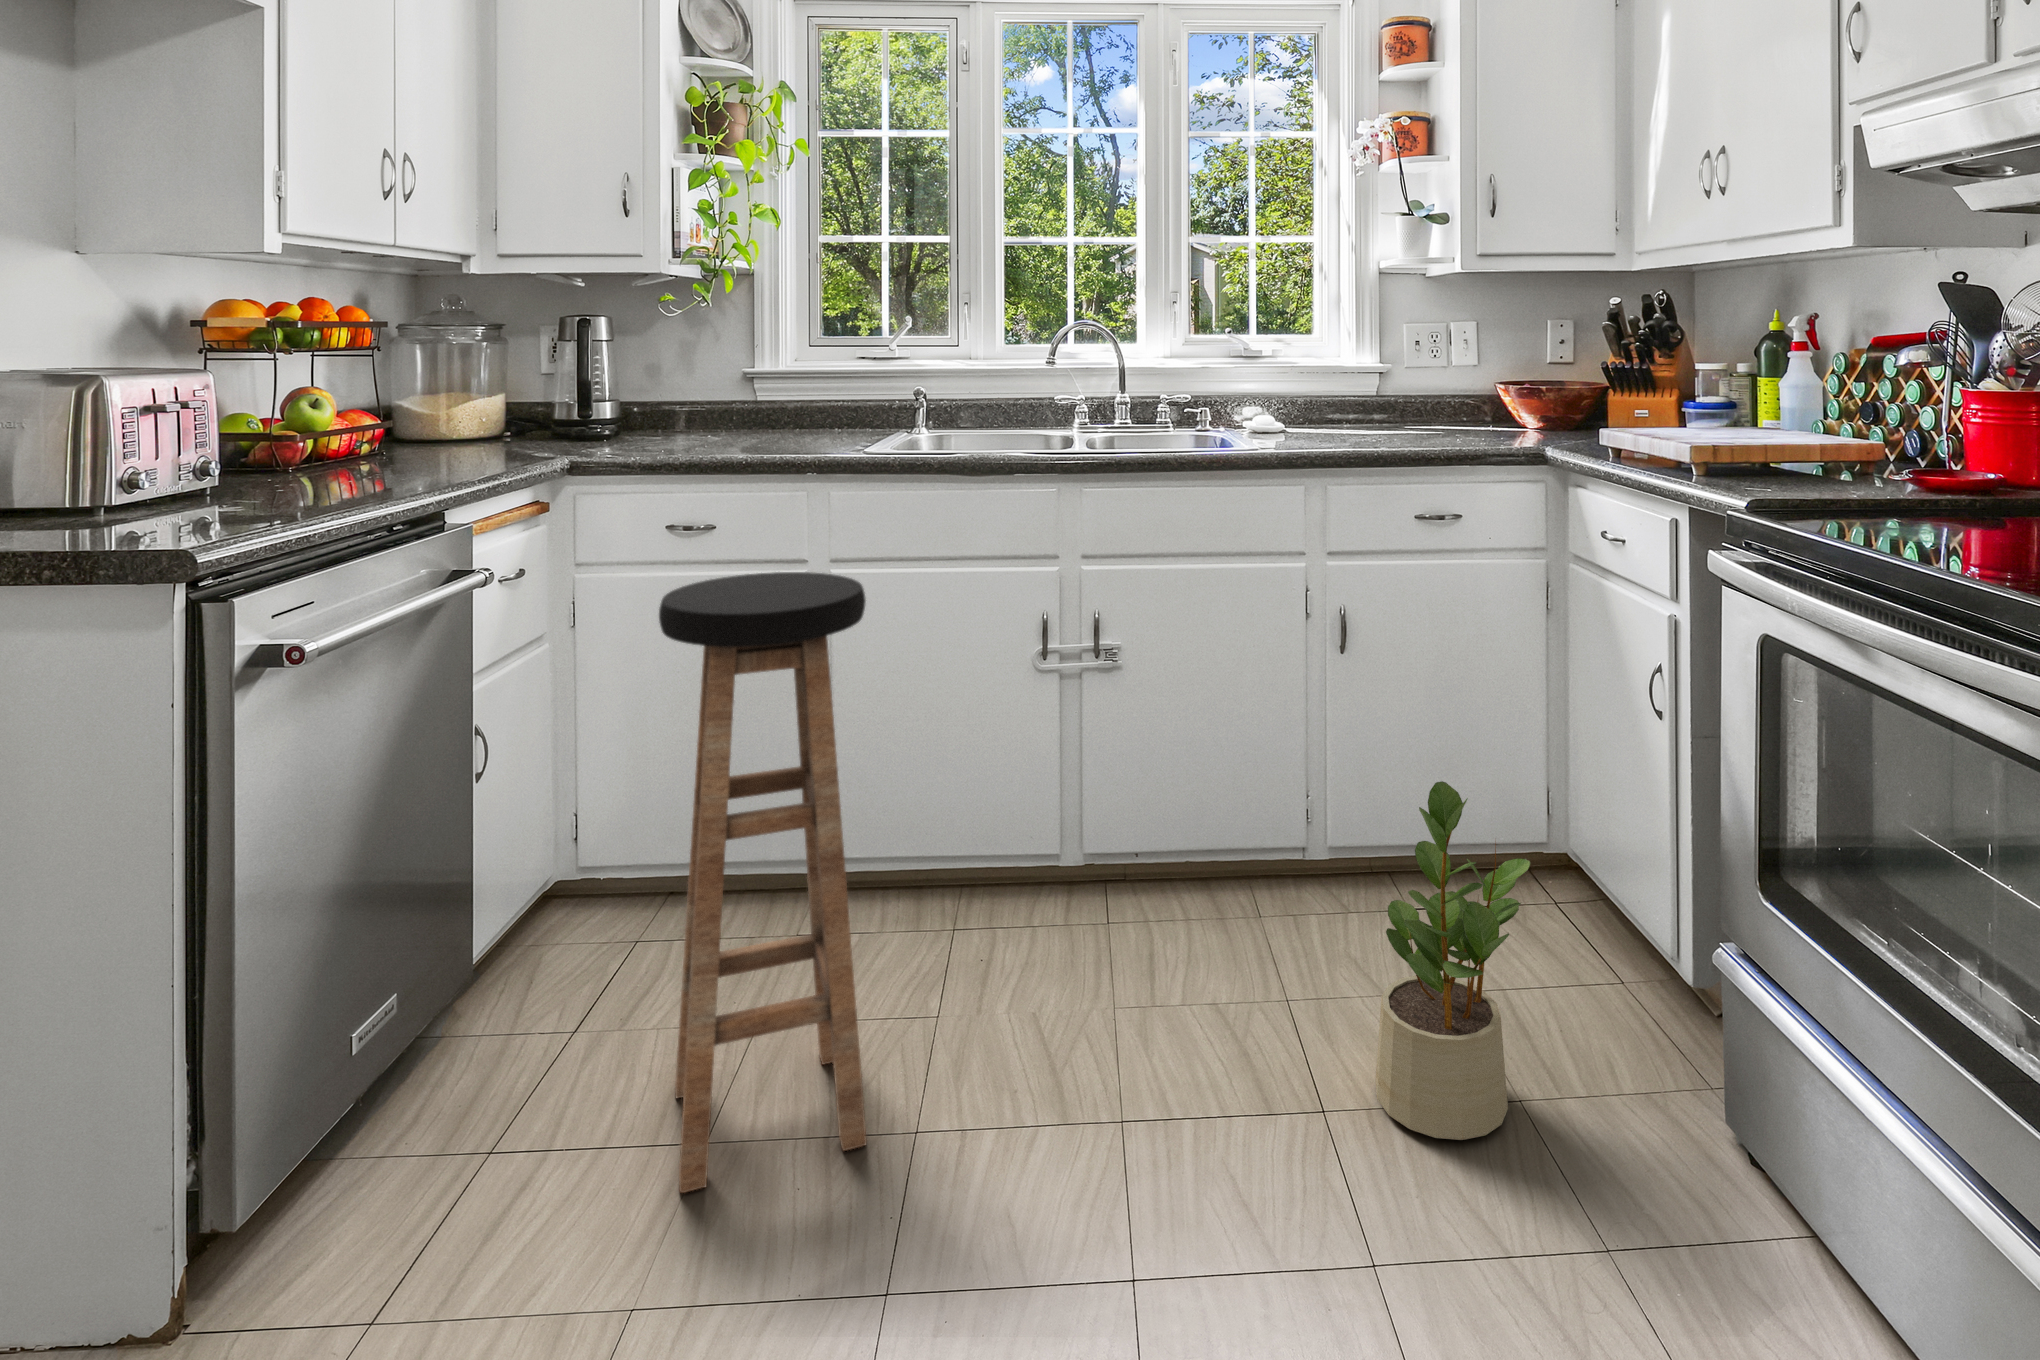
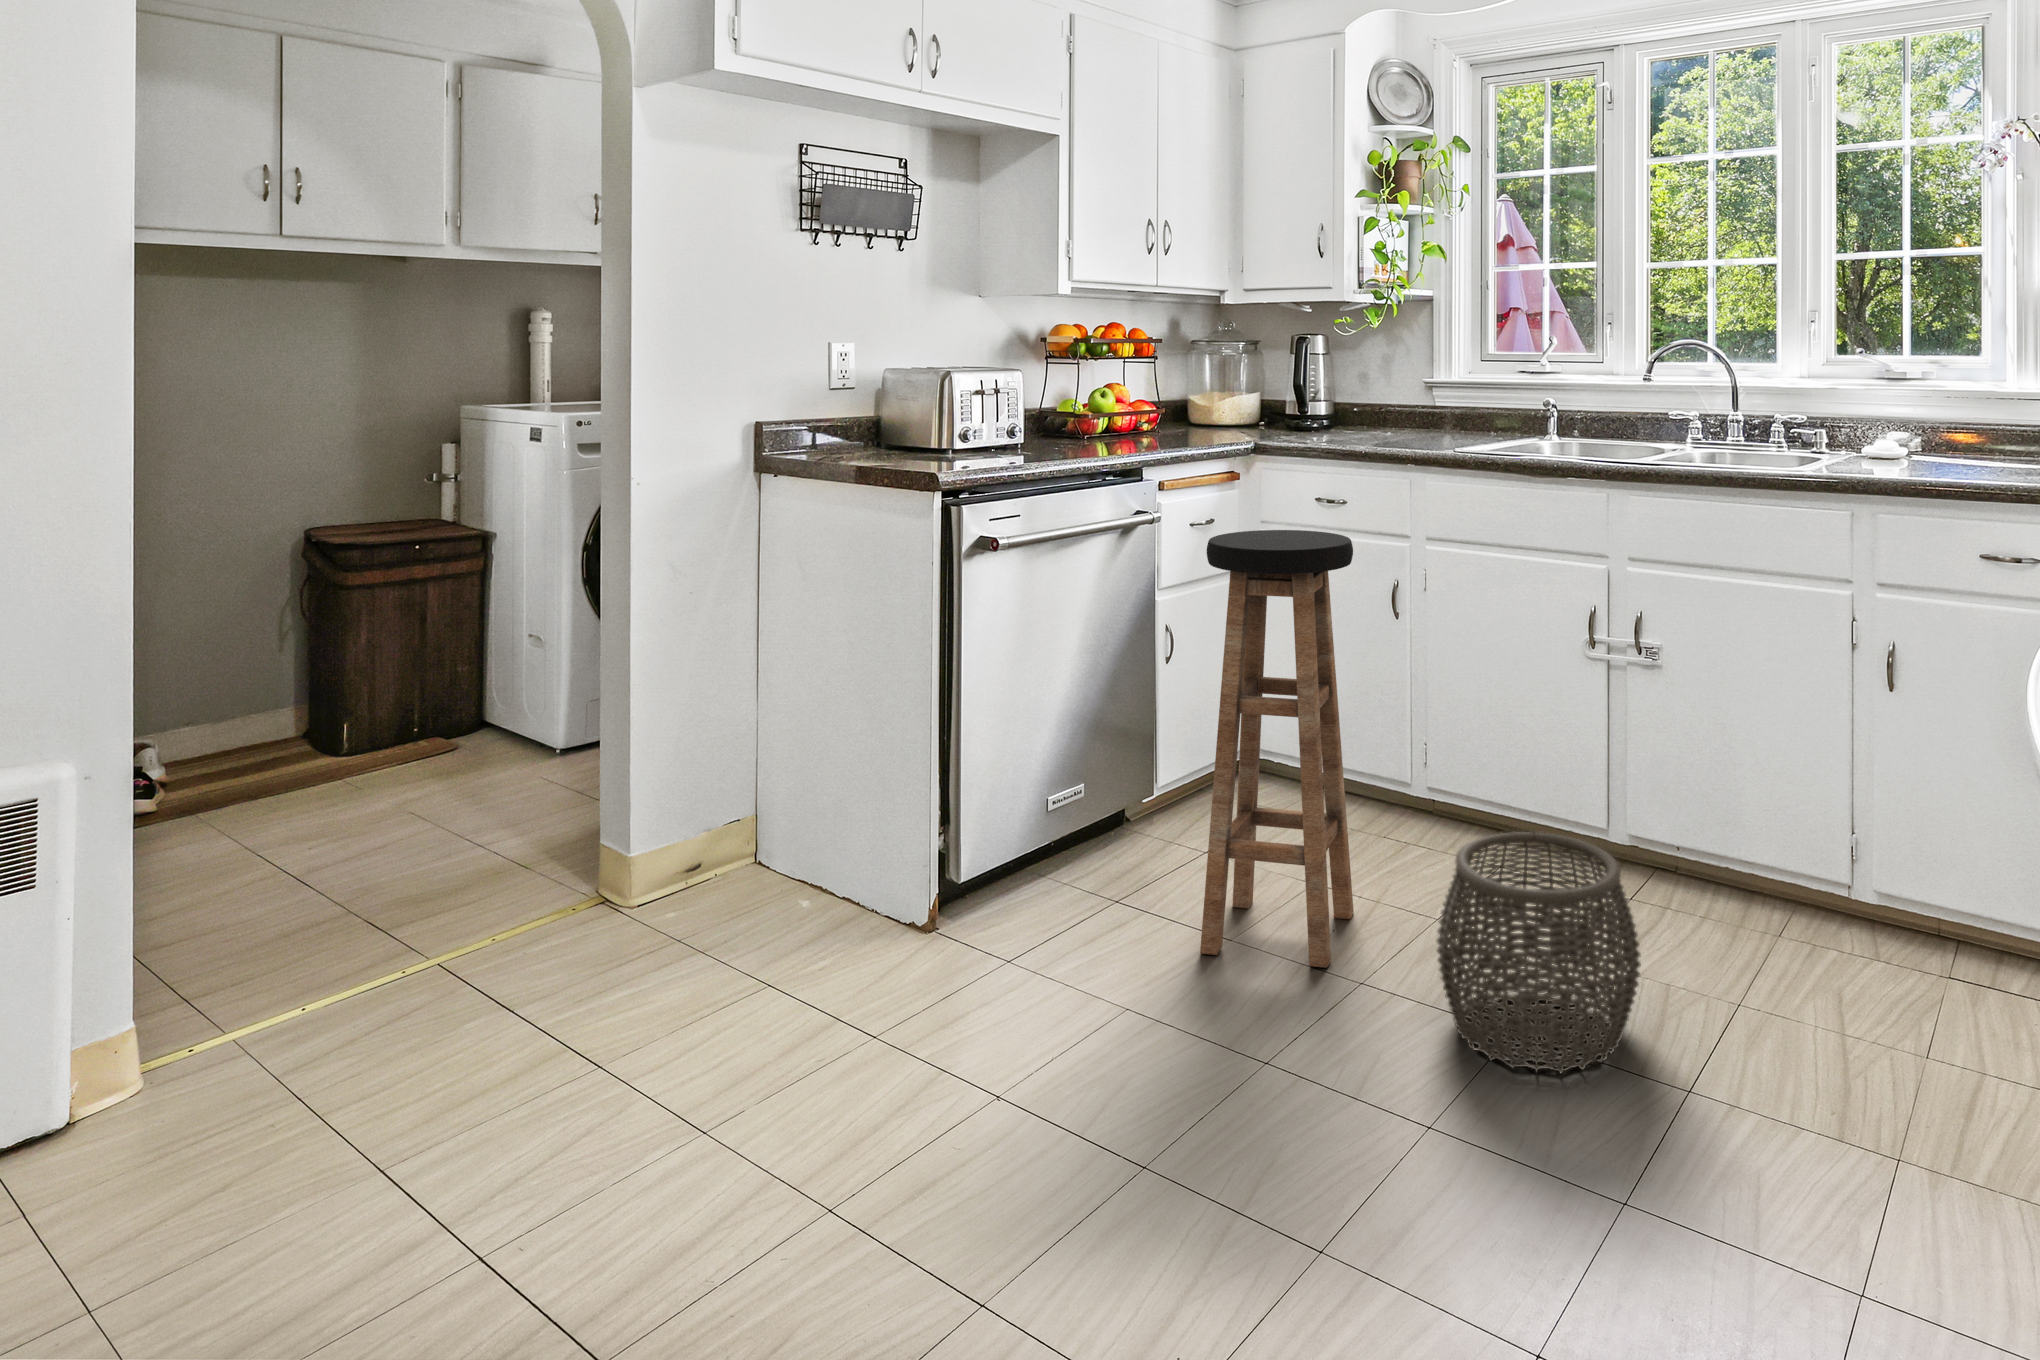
potted plant: present [1375,781,1530,1140] -> none [1744,784,1920,1129]
woven basket: none [1042,892,1278,1199] -> present [1437,832,1641,1073]

